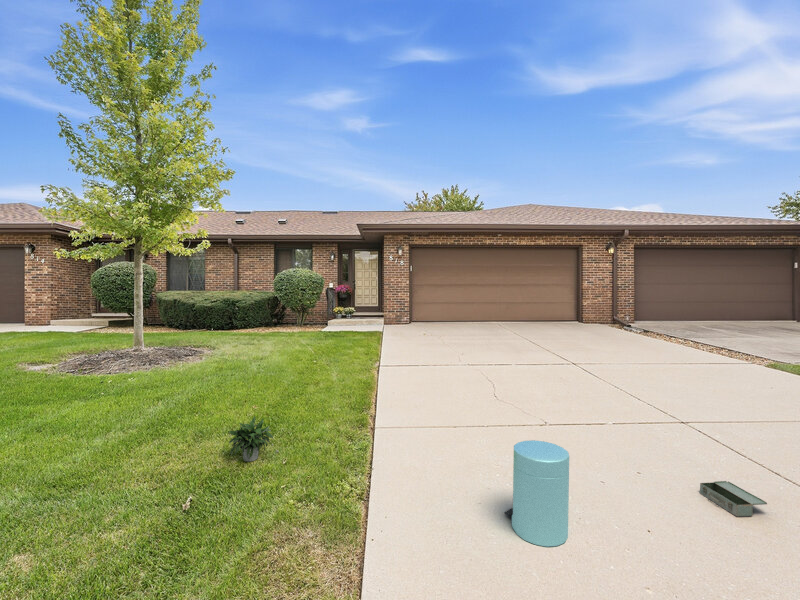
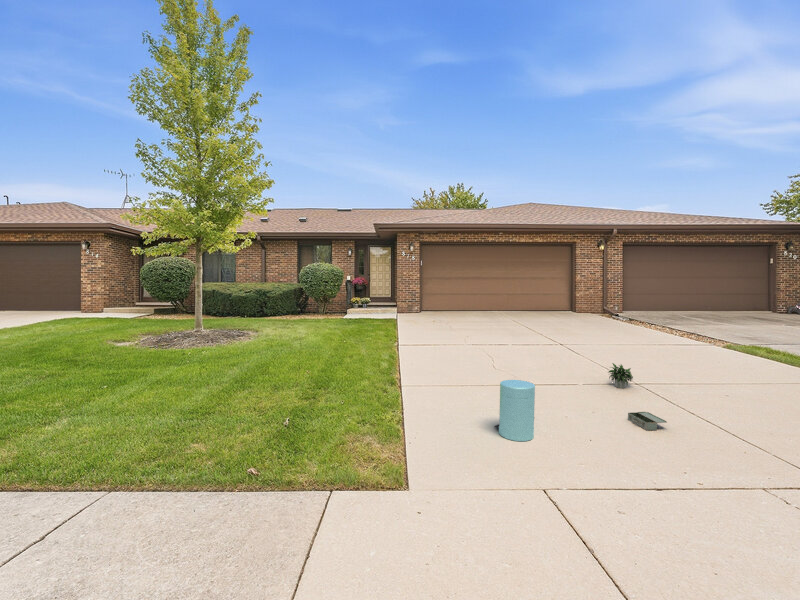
potted plant: present [229,416,278,462] -> present [609,363,633,388]

